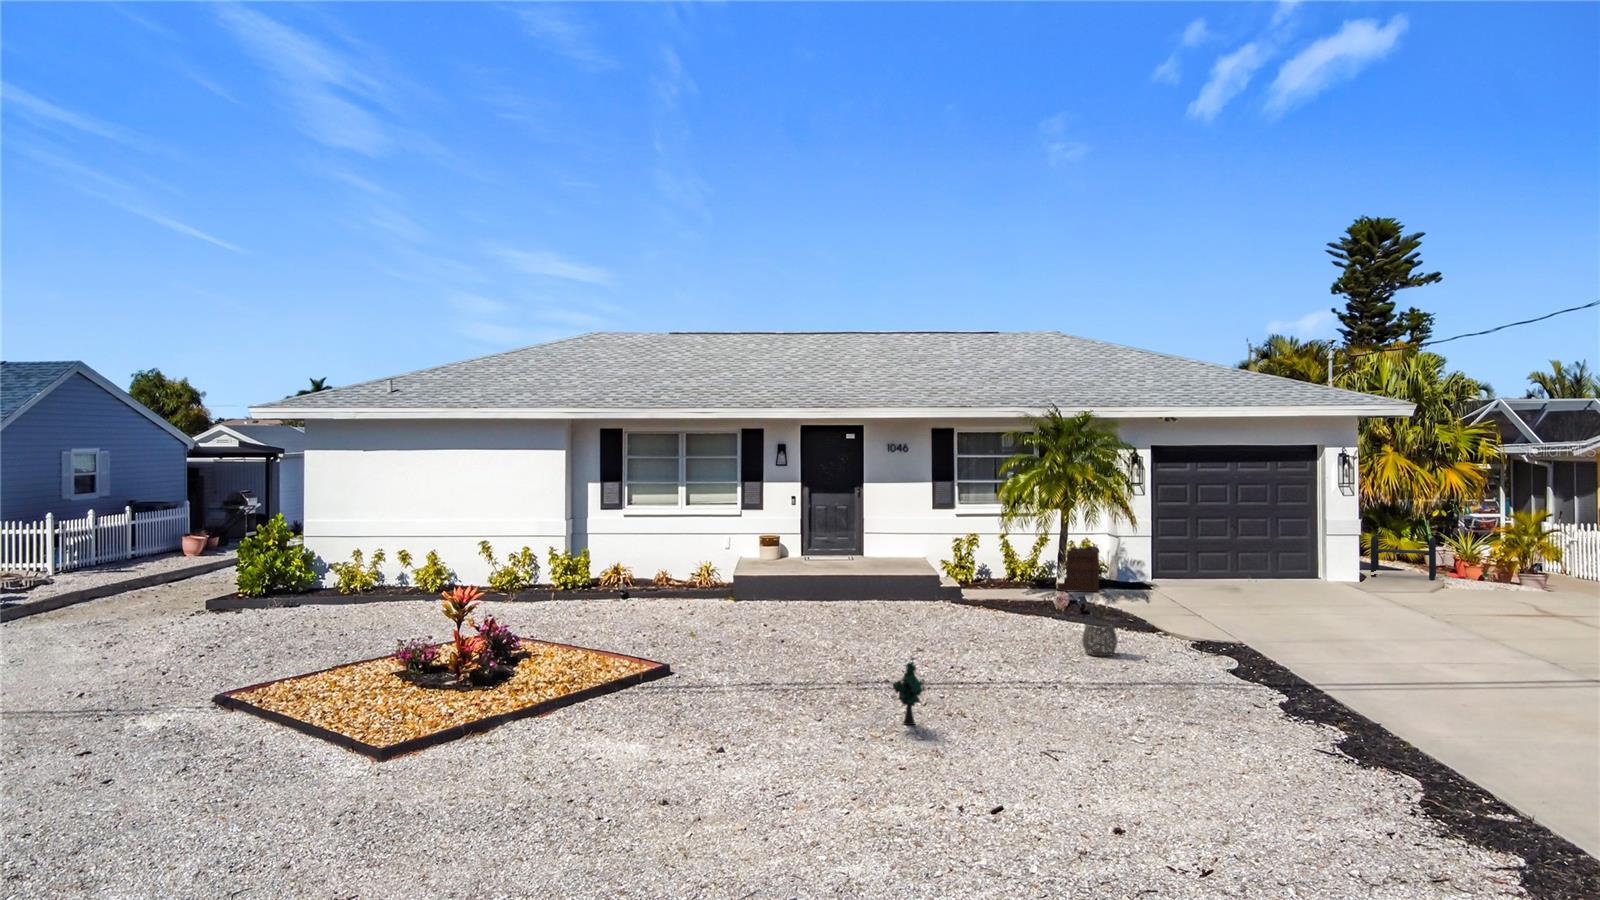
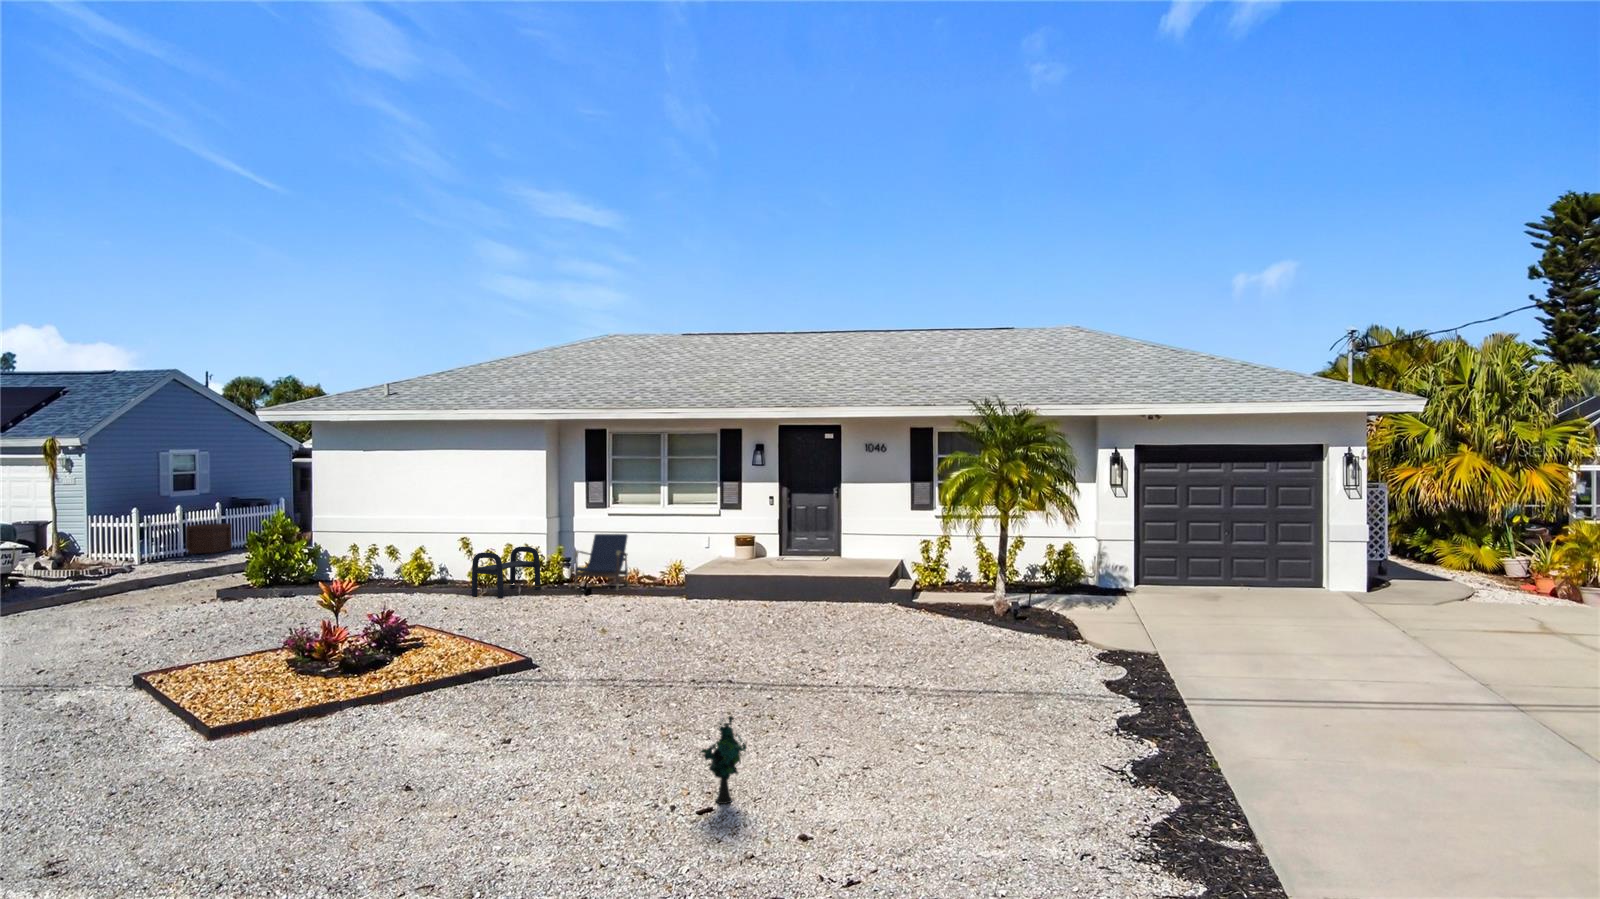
lounge chair: none [597,535,648,591] -> present [574,534,628,589]
bench: present [1371,536,1436,580] -> present [472,547,541,598]
wooden crate: present [1057,547,1099,592] -> present [185,523,232,554]
woven basket: present [1082,623,1117,656] -> none [1011,650,1052,691]

